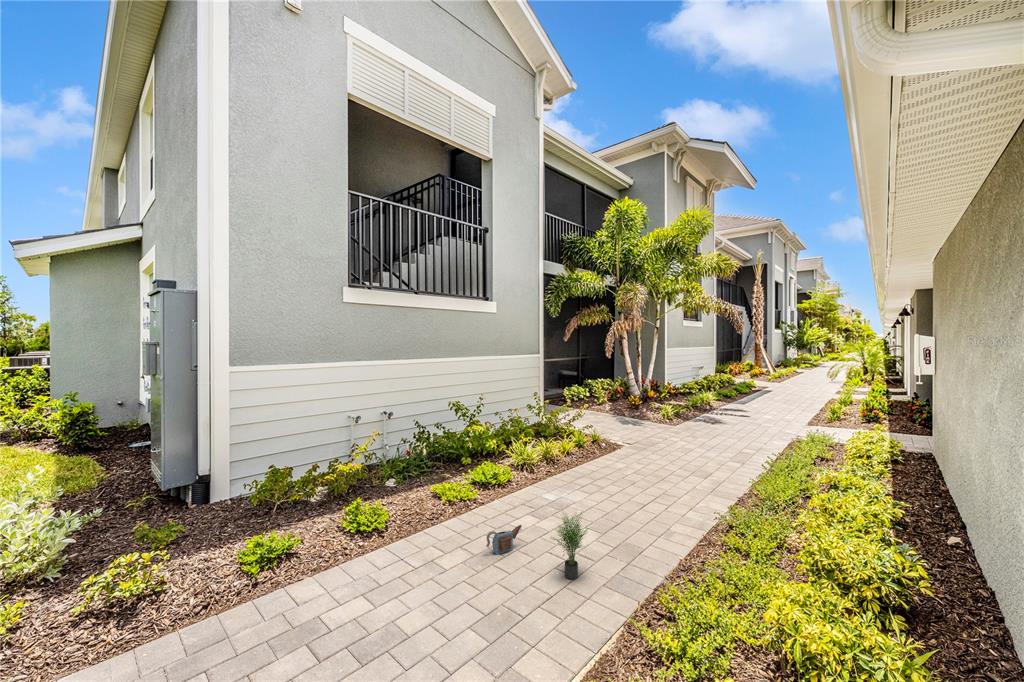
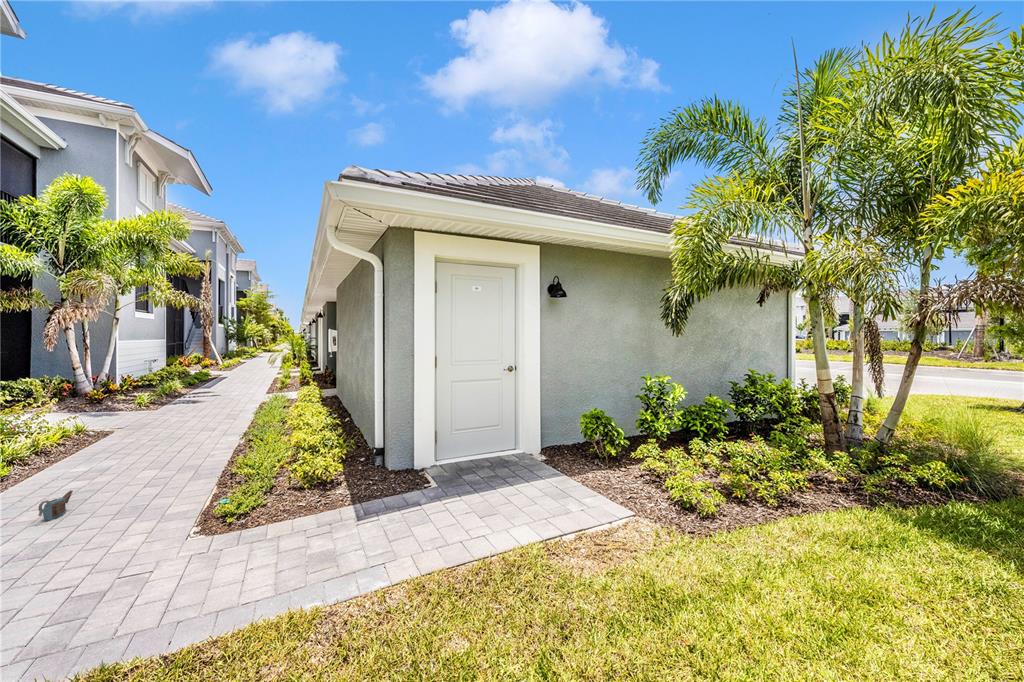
potted plant: present [551,517,587,579] -> none [127,451,167,504]

